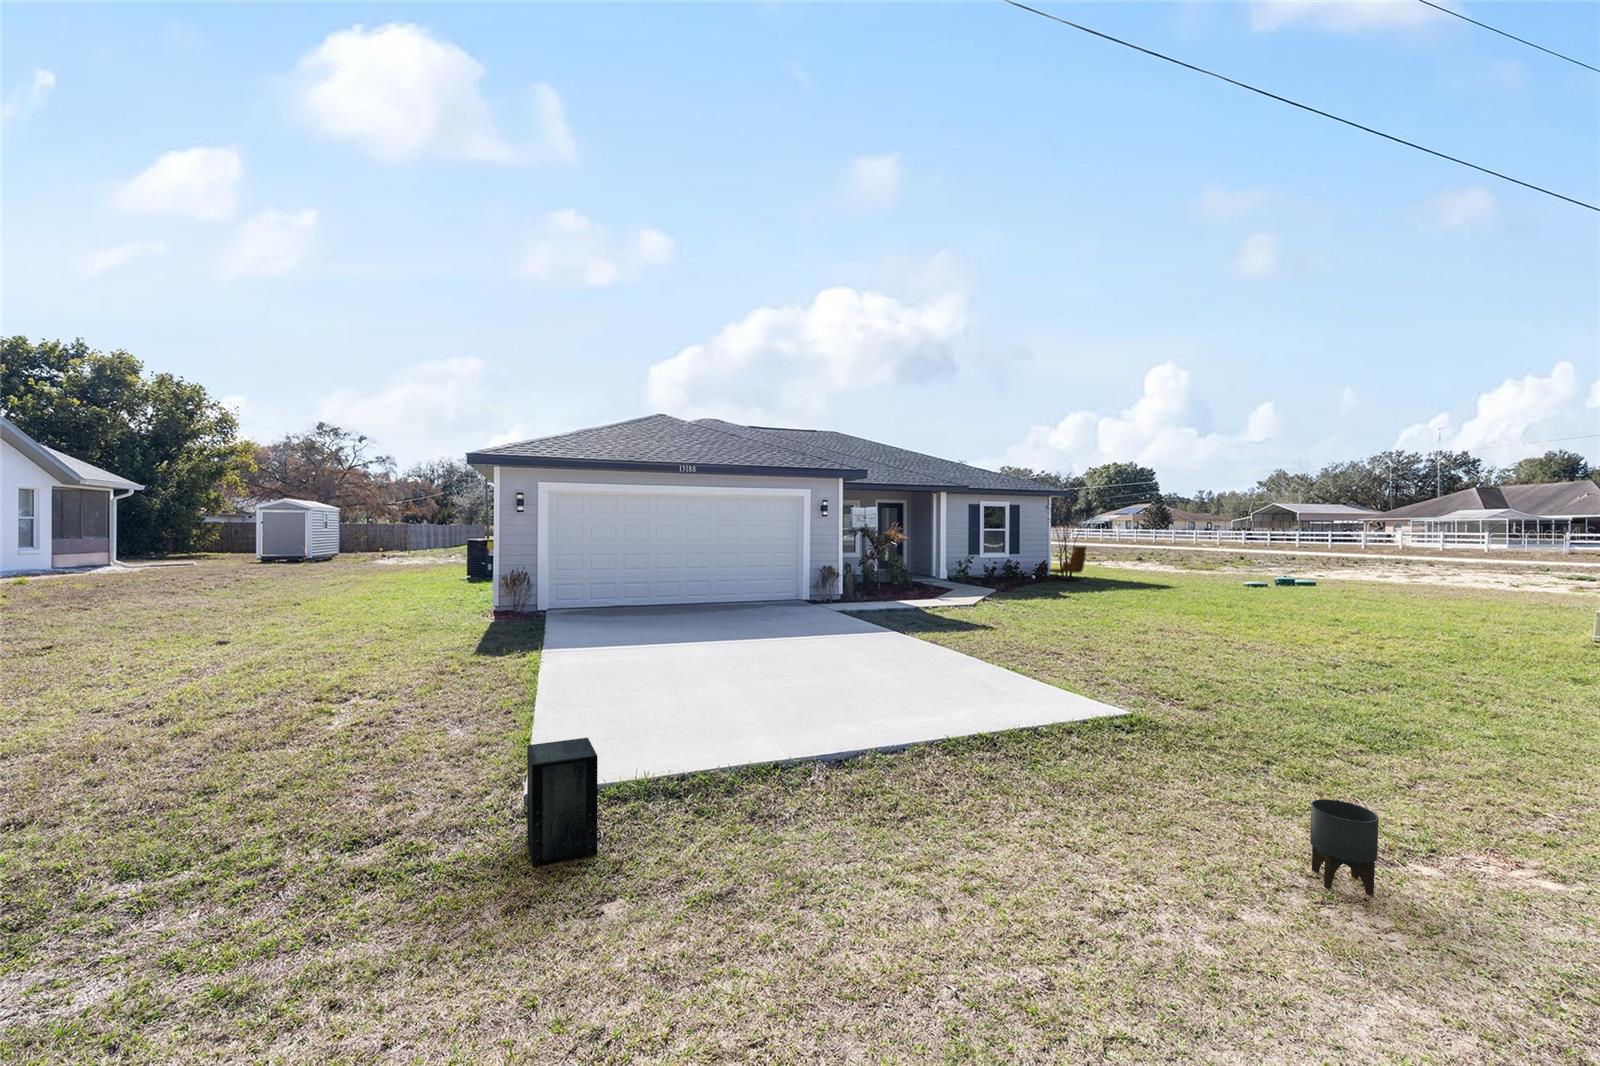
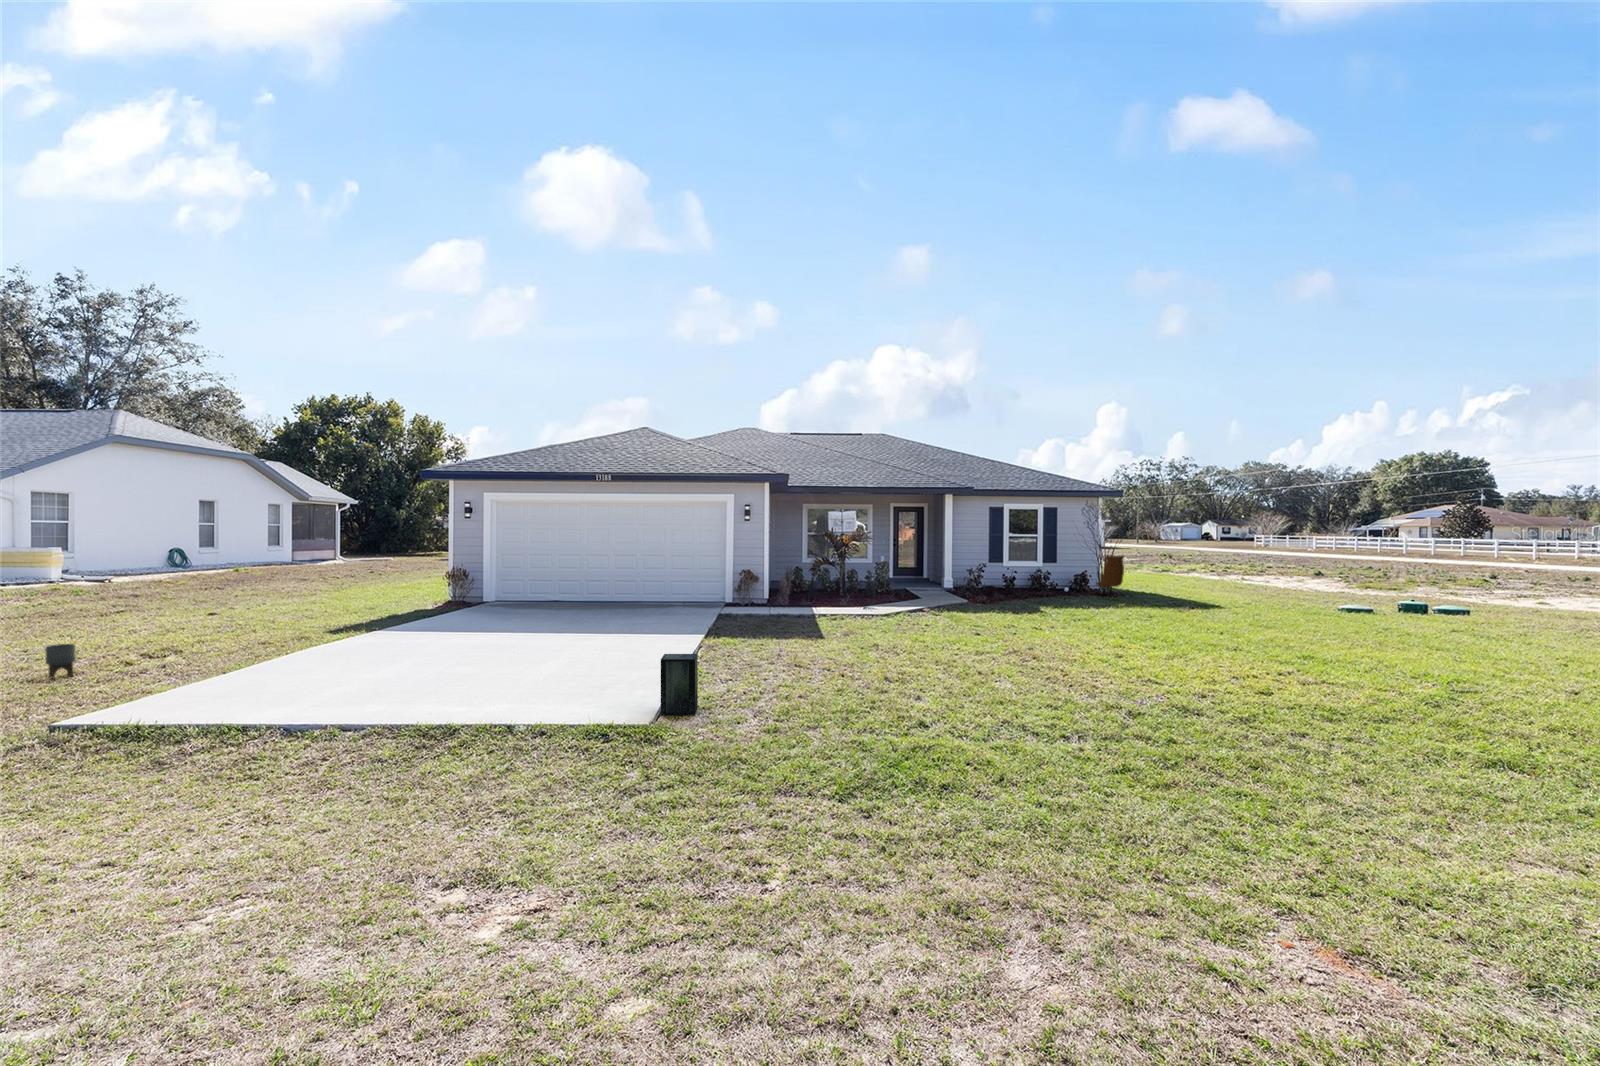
storage box: present [527,738,598,867] -> present [661,654,698,715]
planter: present [1310,799,1379,896] -> present [46,644,76,679]

